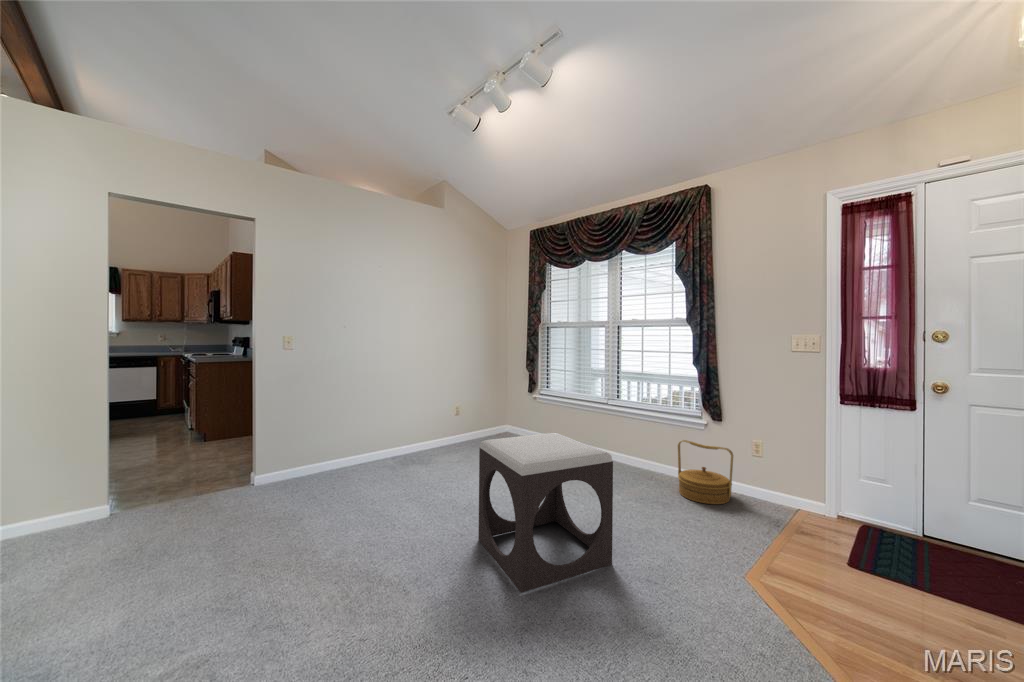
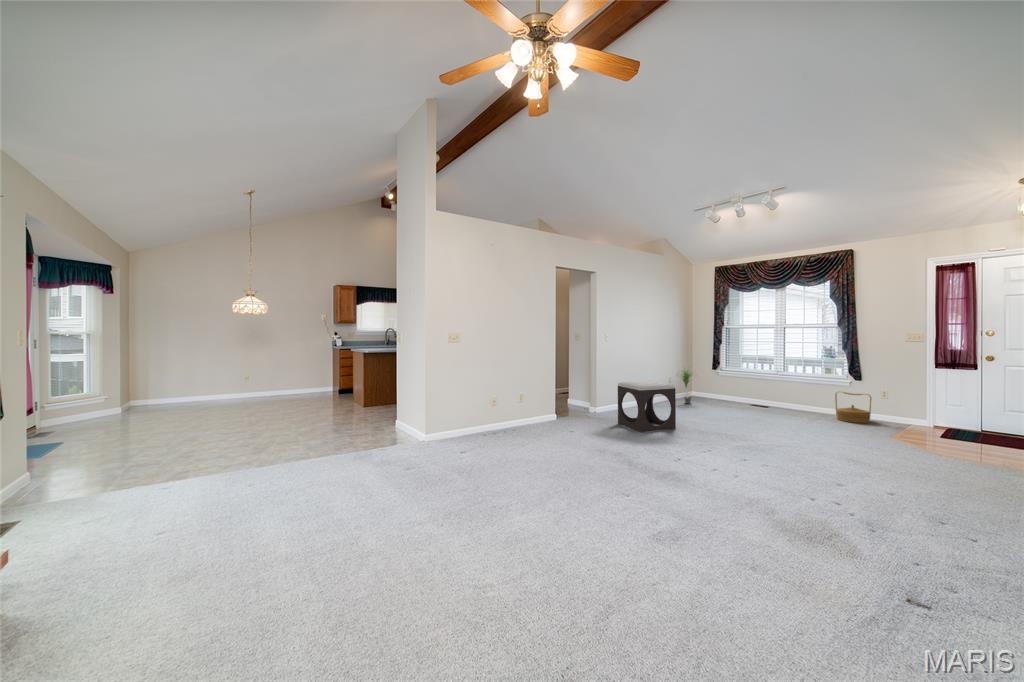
potted plant: none [453,383,496,448] -> present [682,369,692,404]
footstool: present [478,433,613,593] -> present [618,381,676,432]

